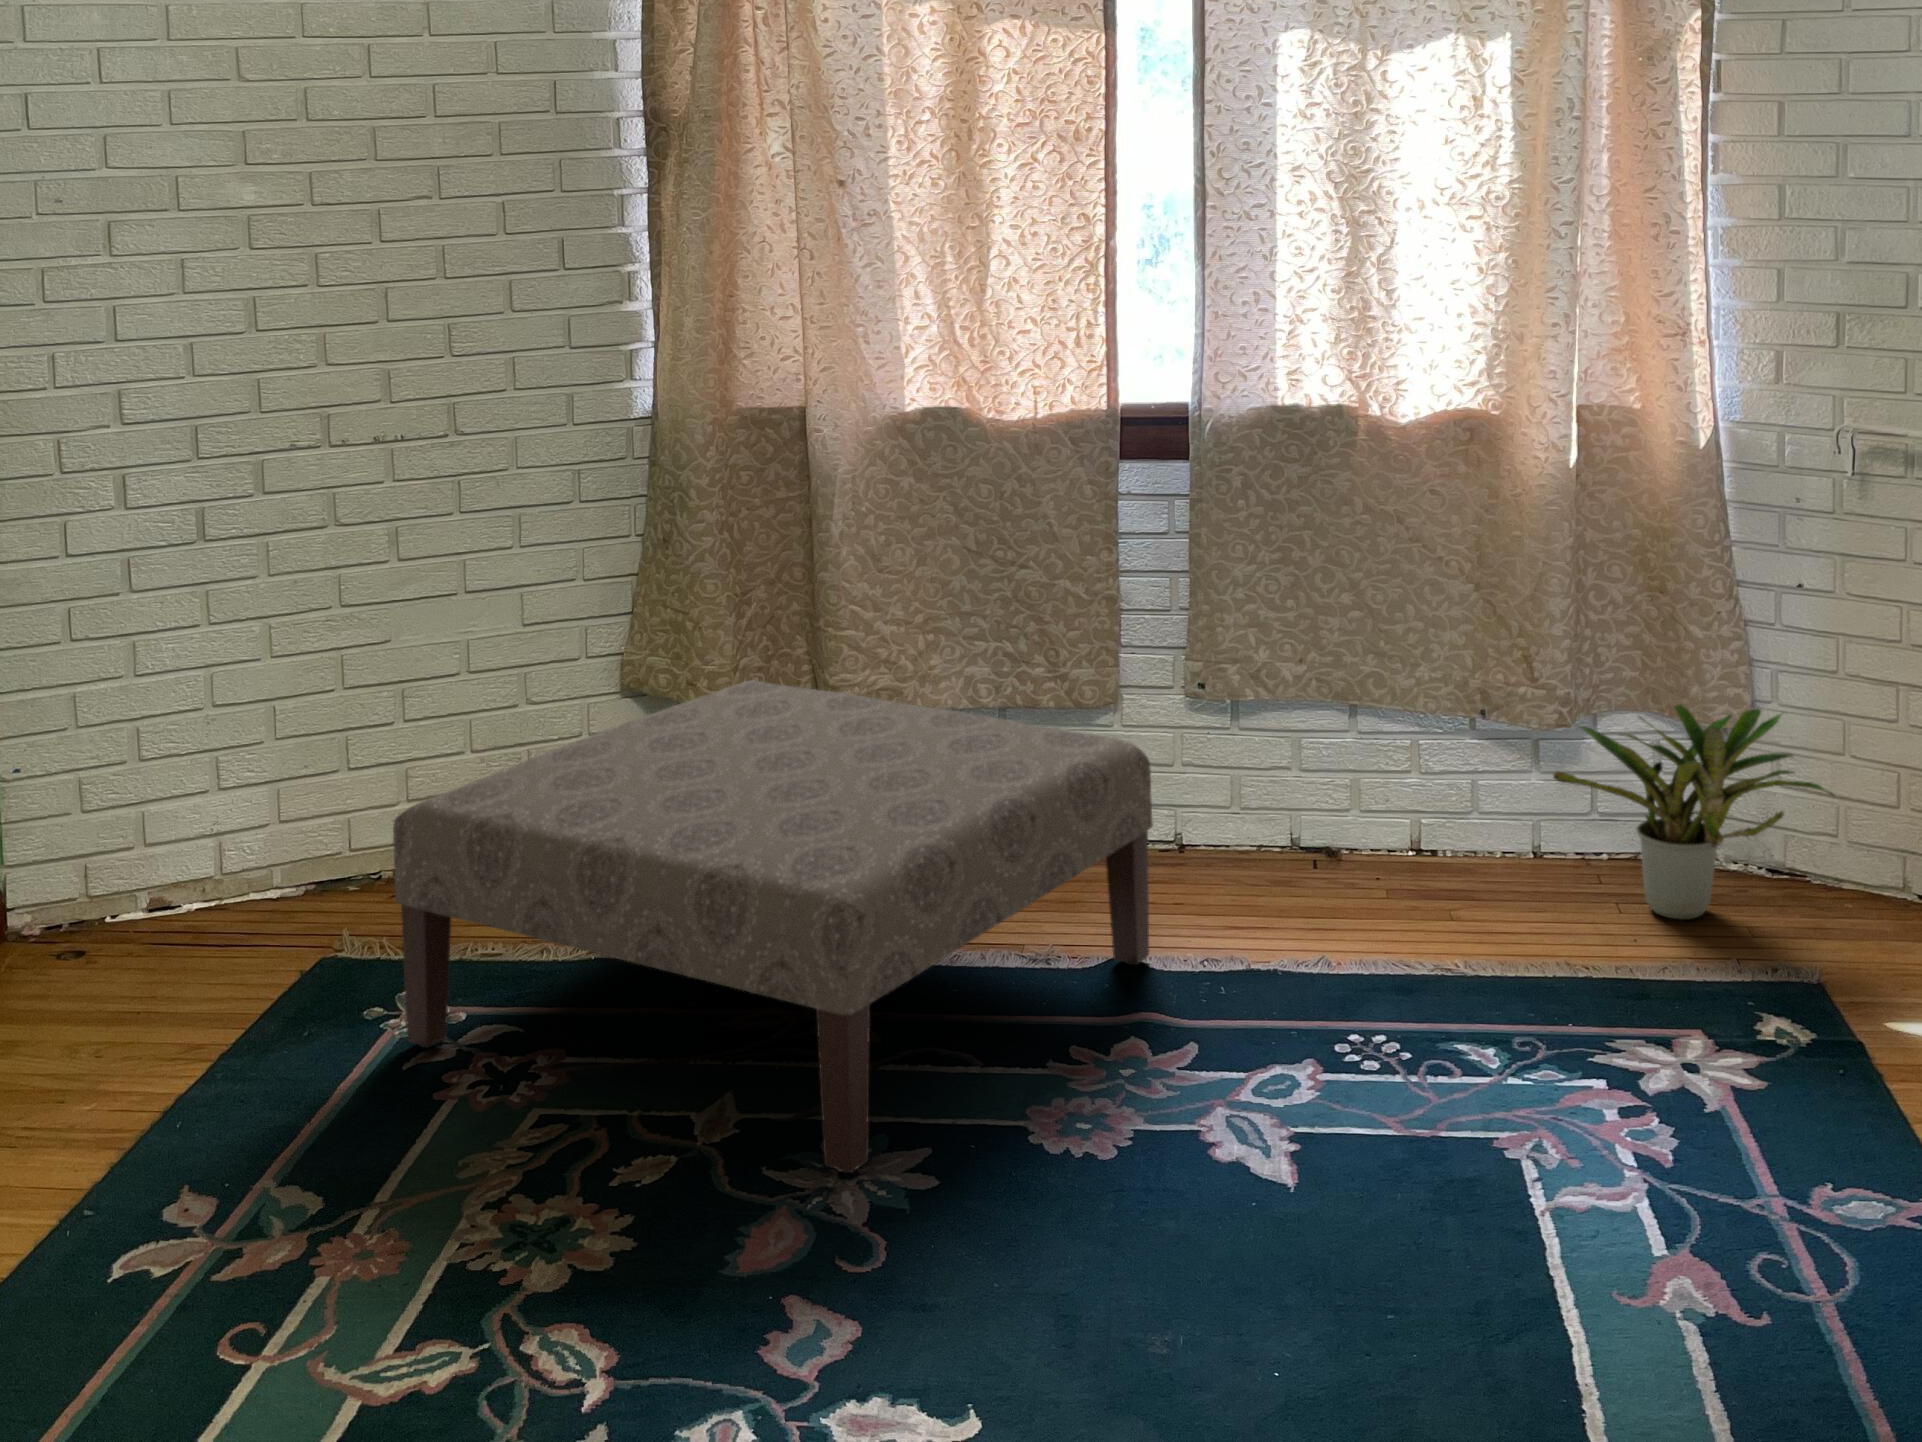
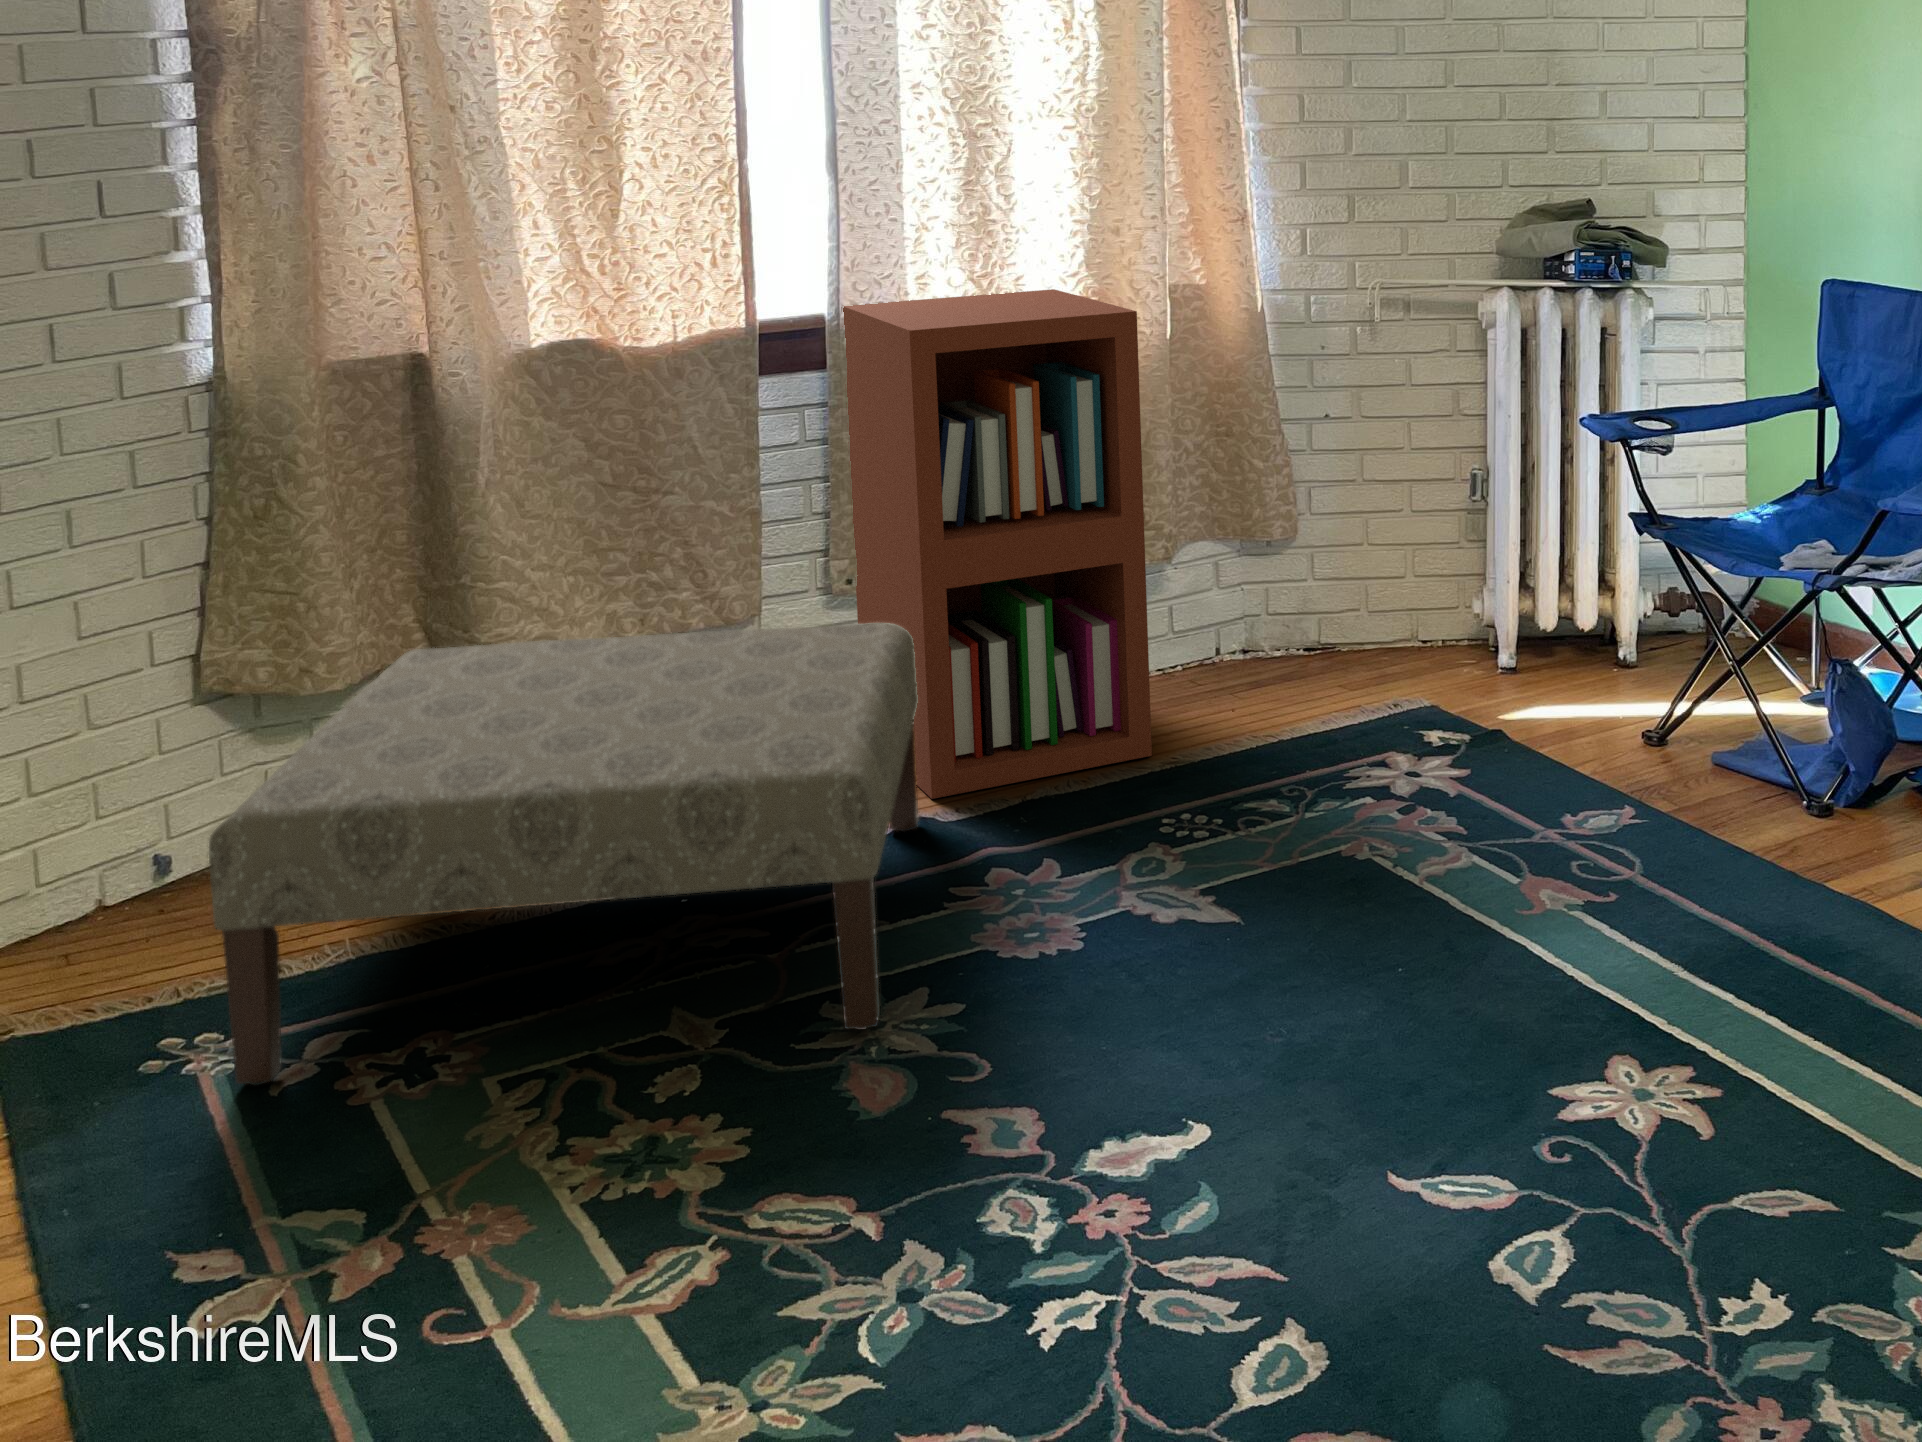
bookshelf: none [1186,397,1451,949] -> present [841,289,1152,799]
potted plant: present [1553,705,1834,920] -> none [1178,513,1398,699]

